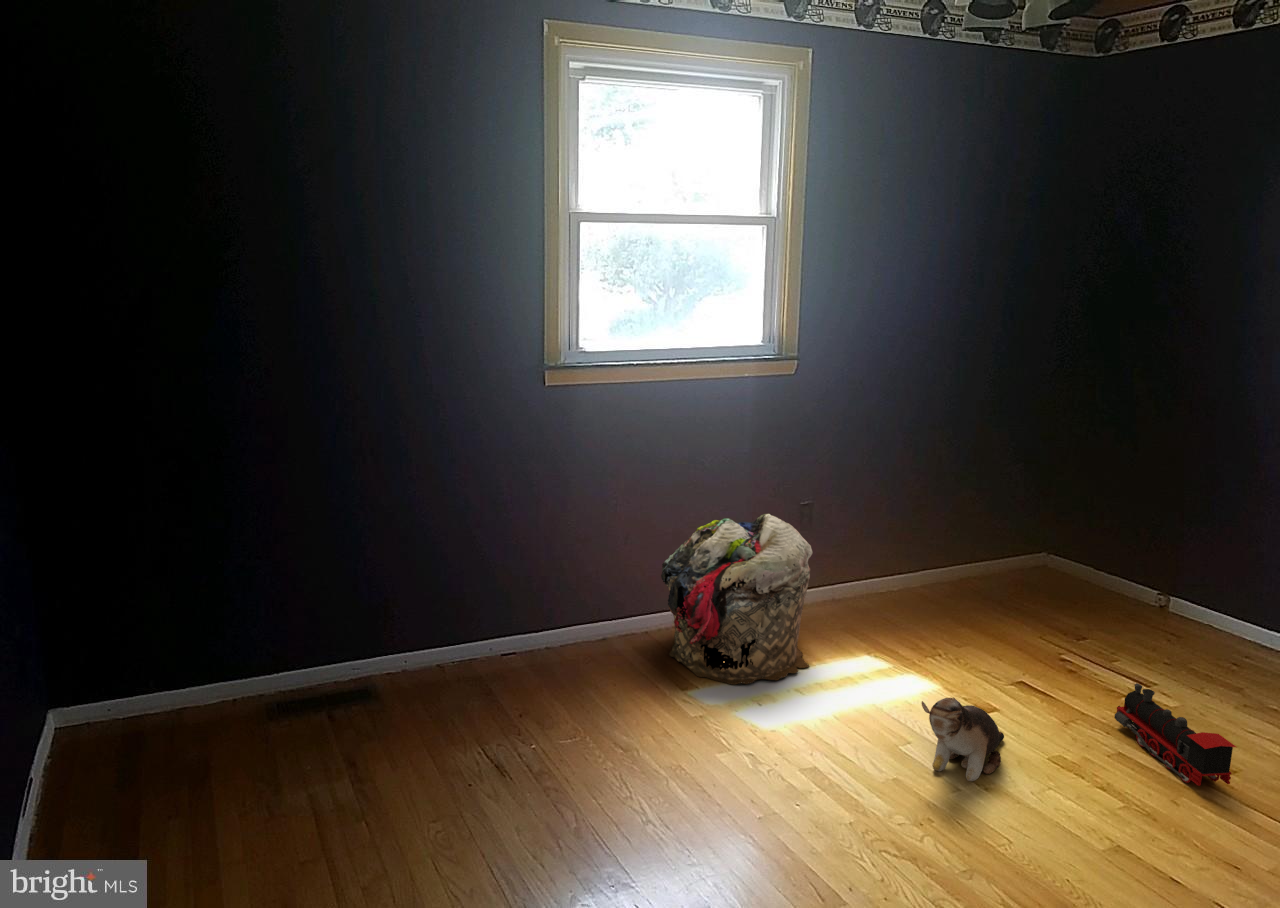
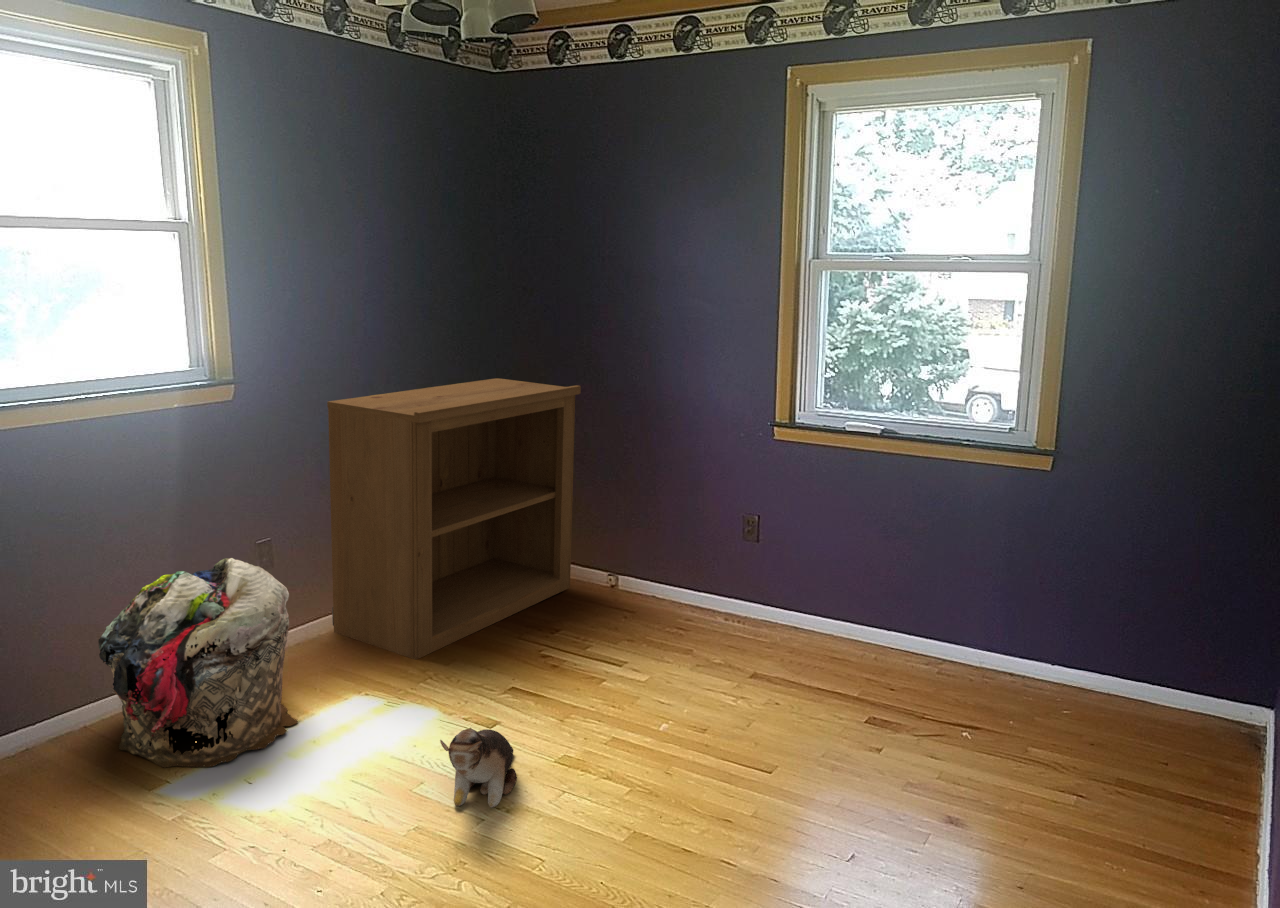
bookshelf: none [857,375,1139,637] -> present [327,378,581,660]
toy train: present [1114,683,1236,786] -> none [602,669,707,753]

